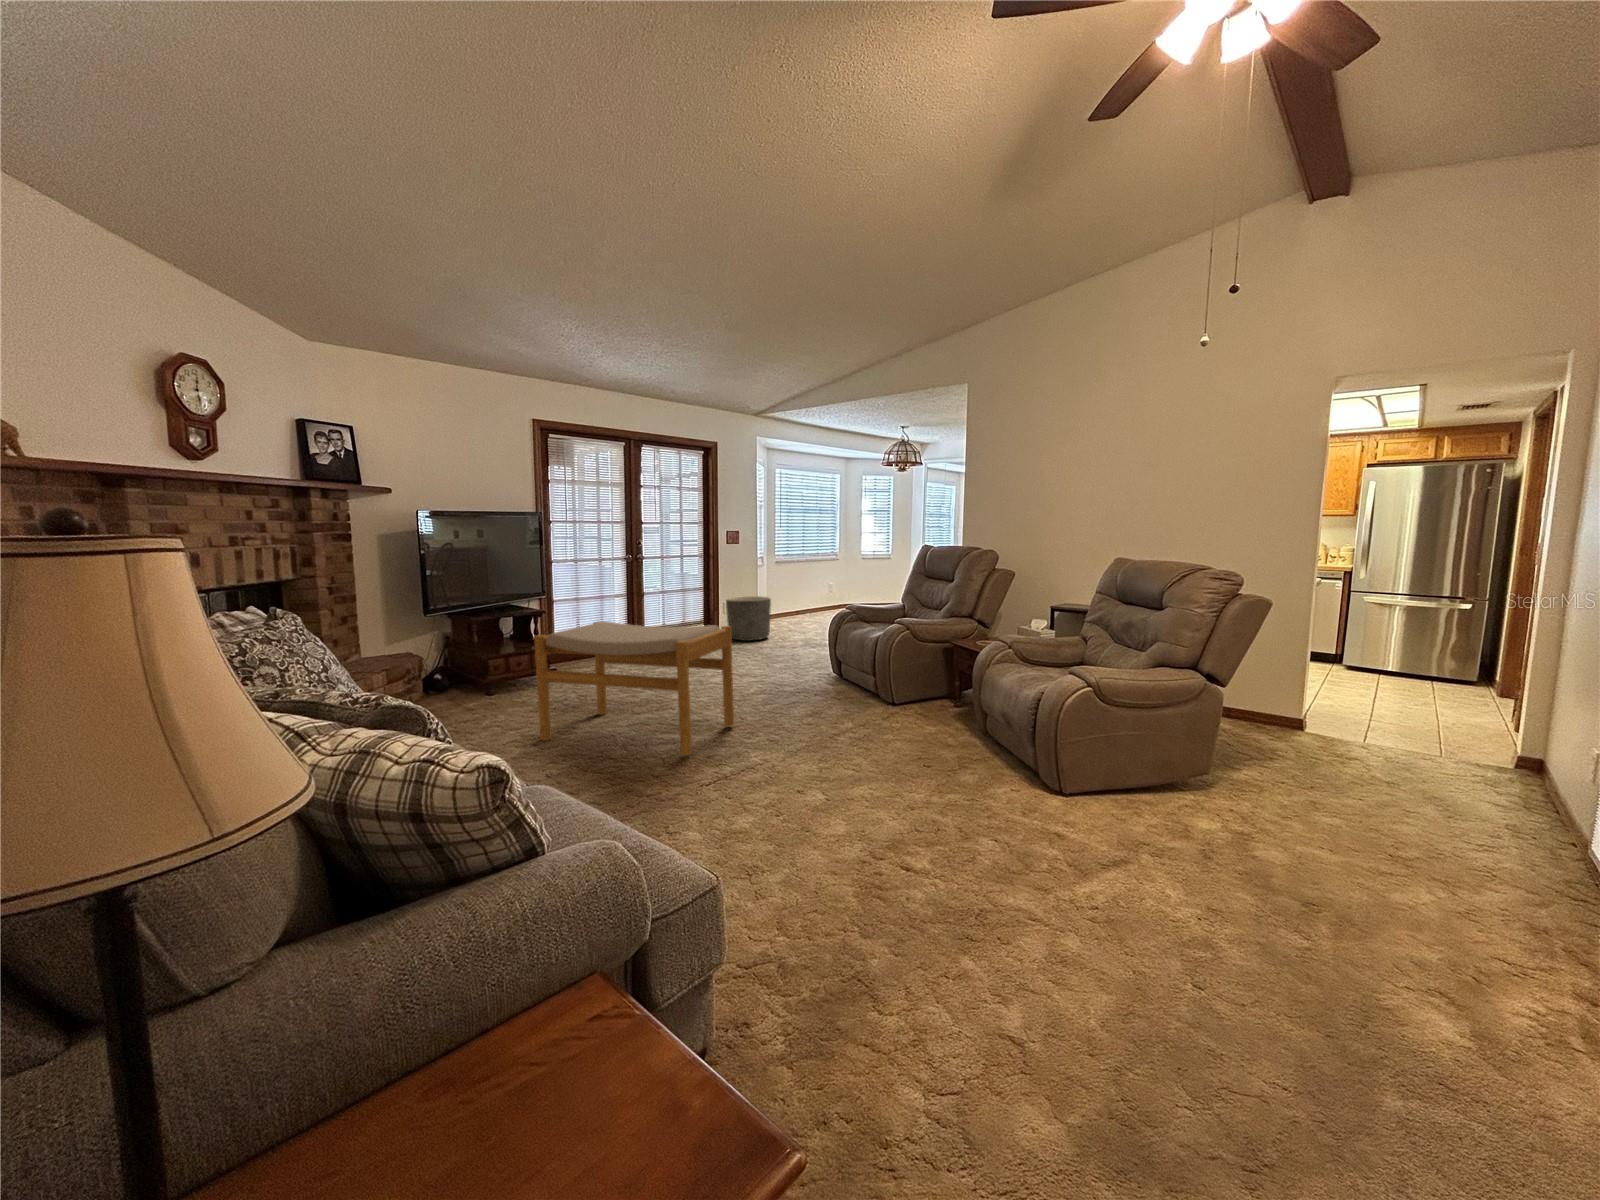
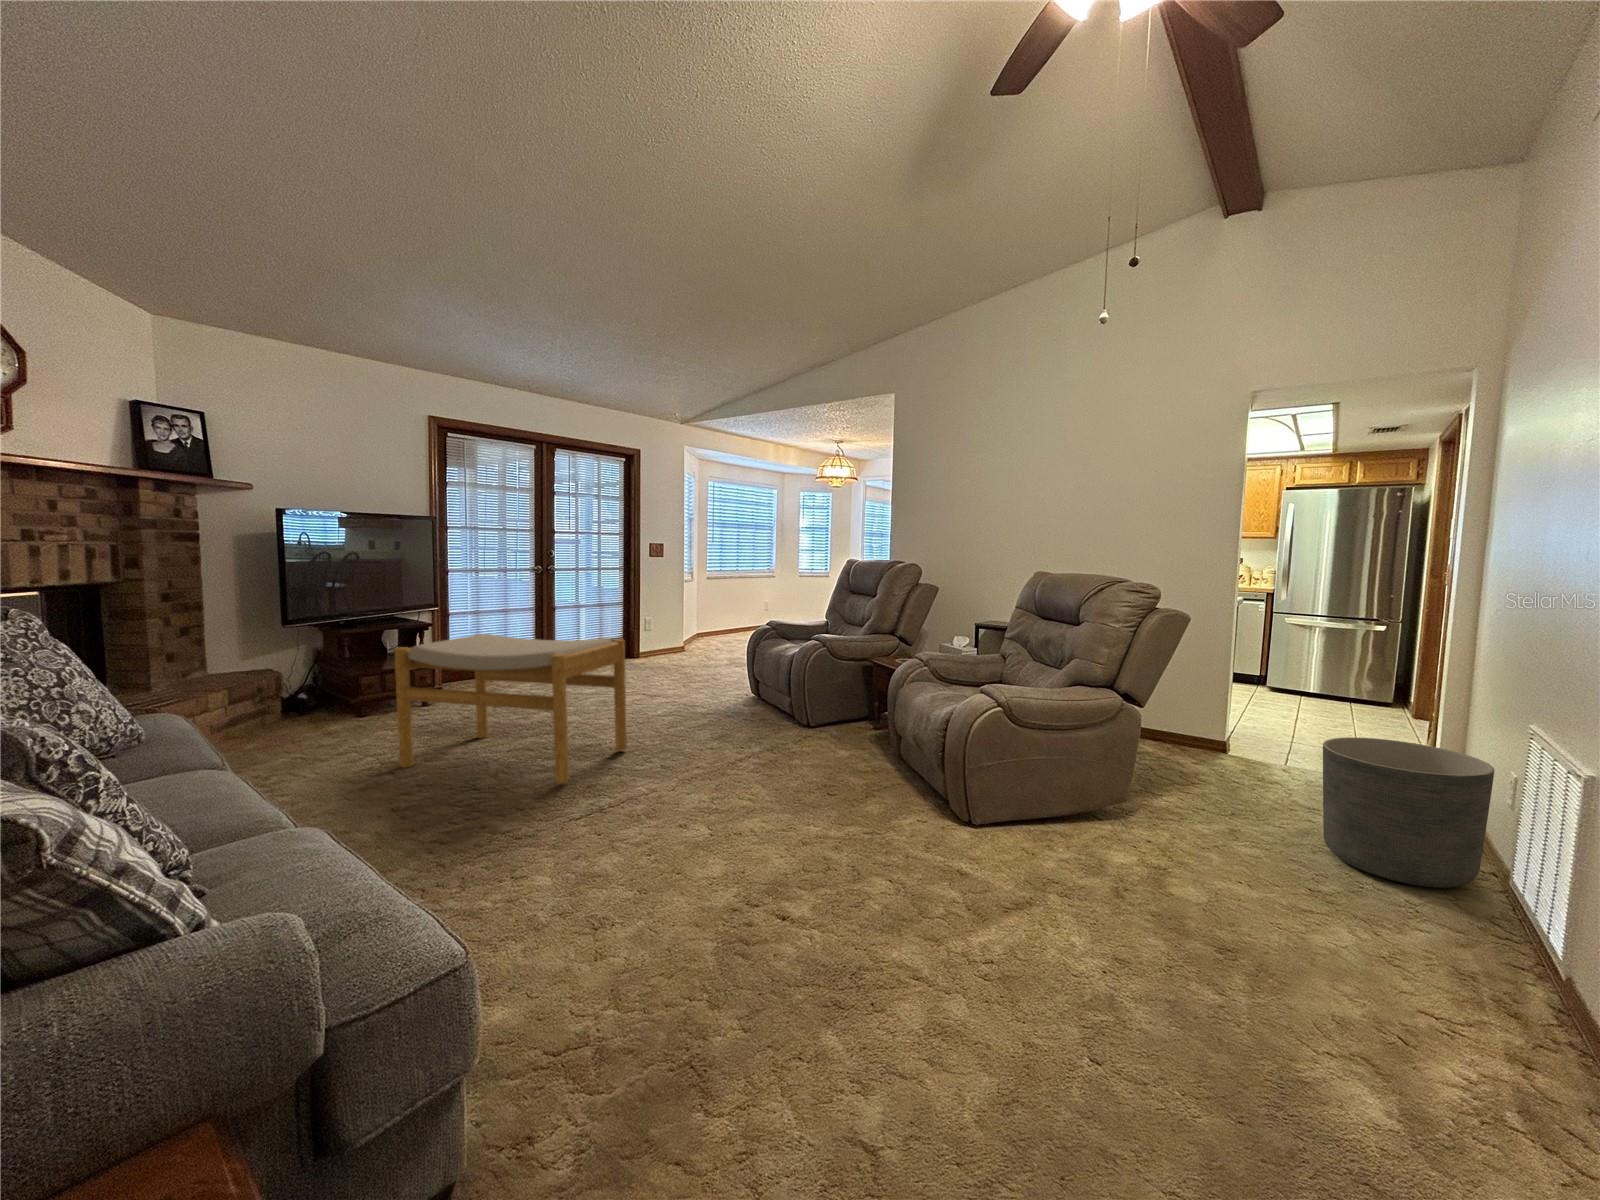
planter: present [726,596,771,641] -> present [1323,737,1494,888]

